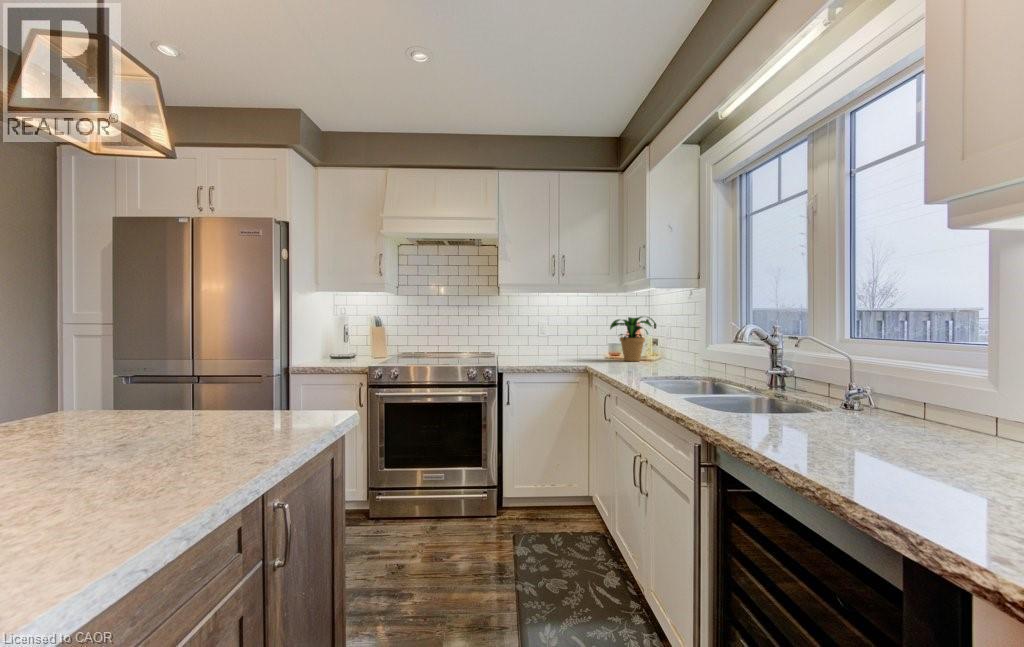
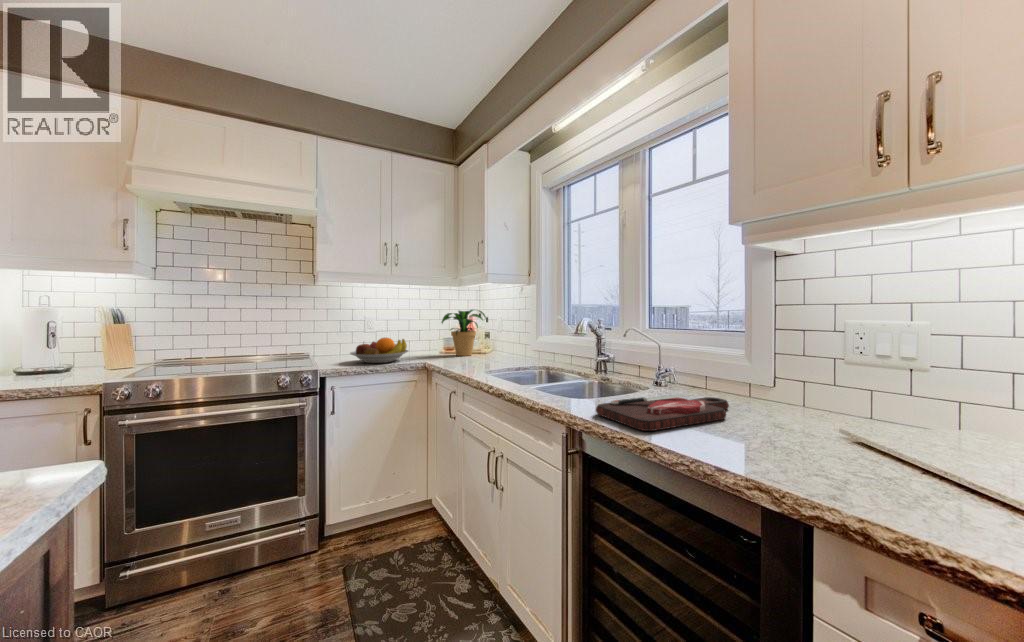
fruit bowl: none [527,341,578,363] -> present [350,338,408,363]
cutting board: none [733,414,923,452] -> present [596,394,729,431]

